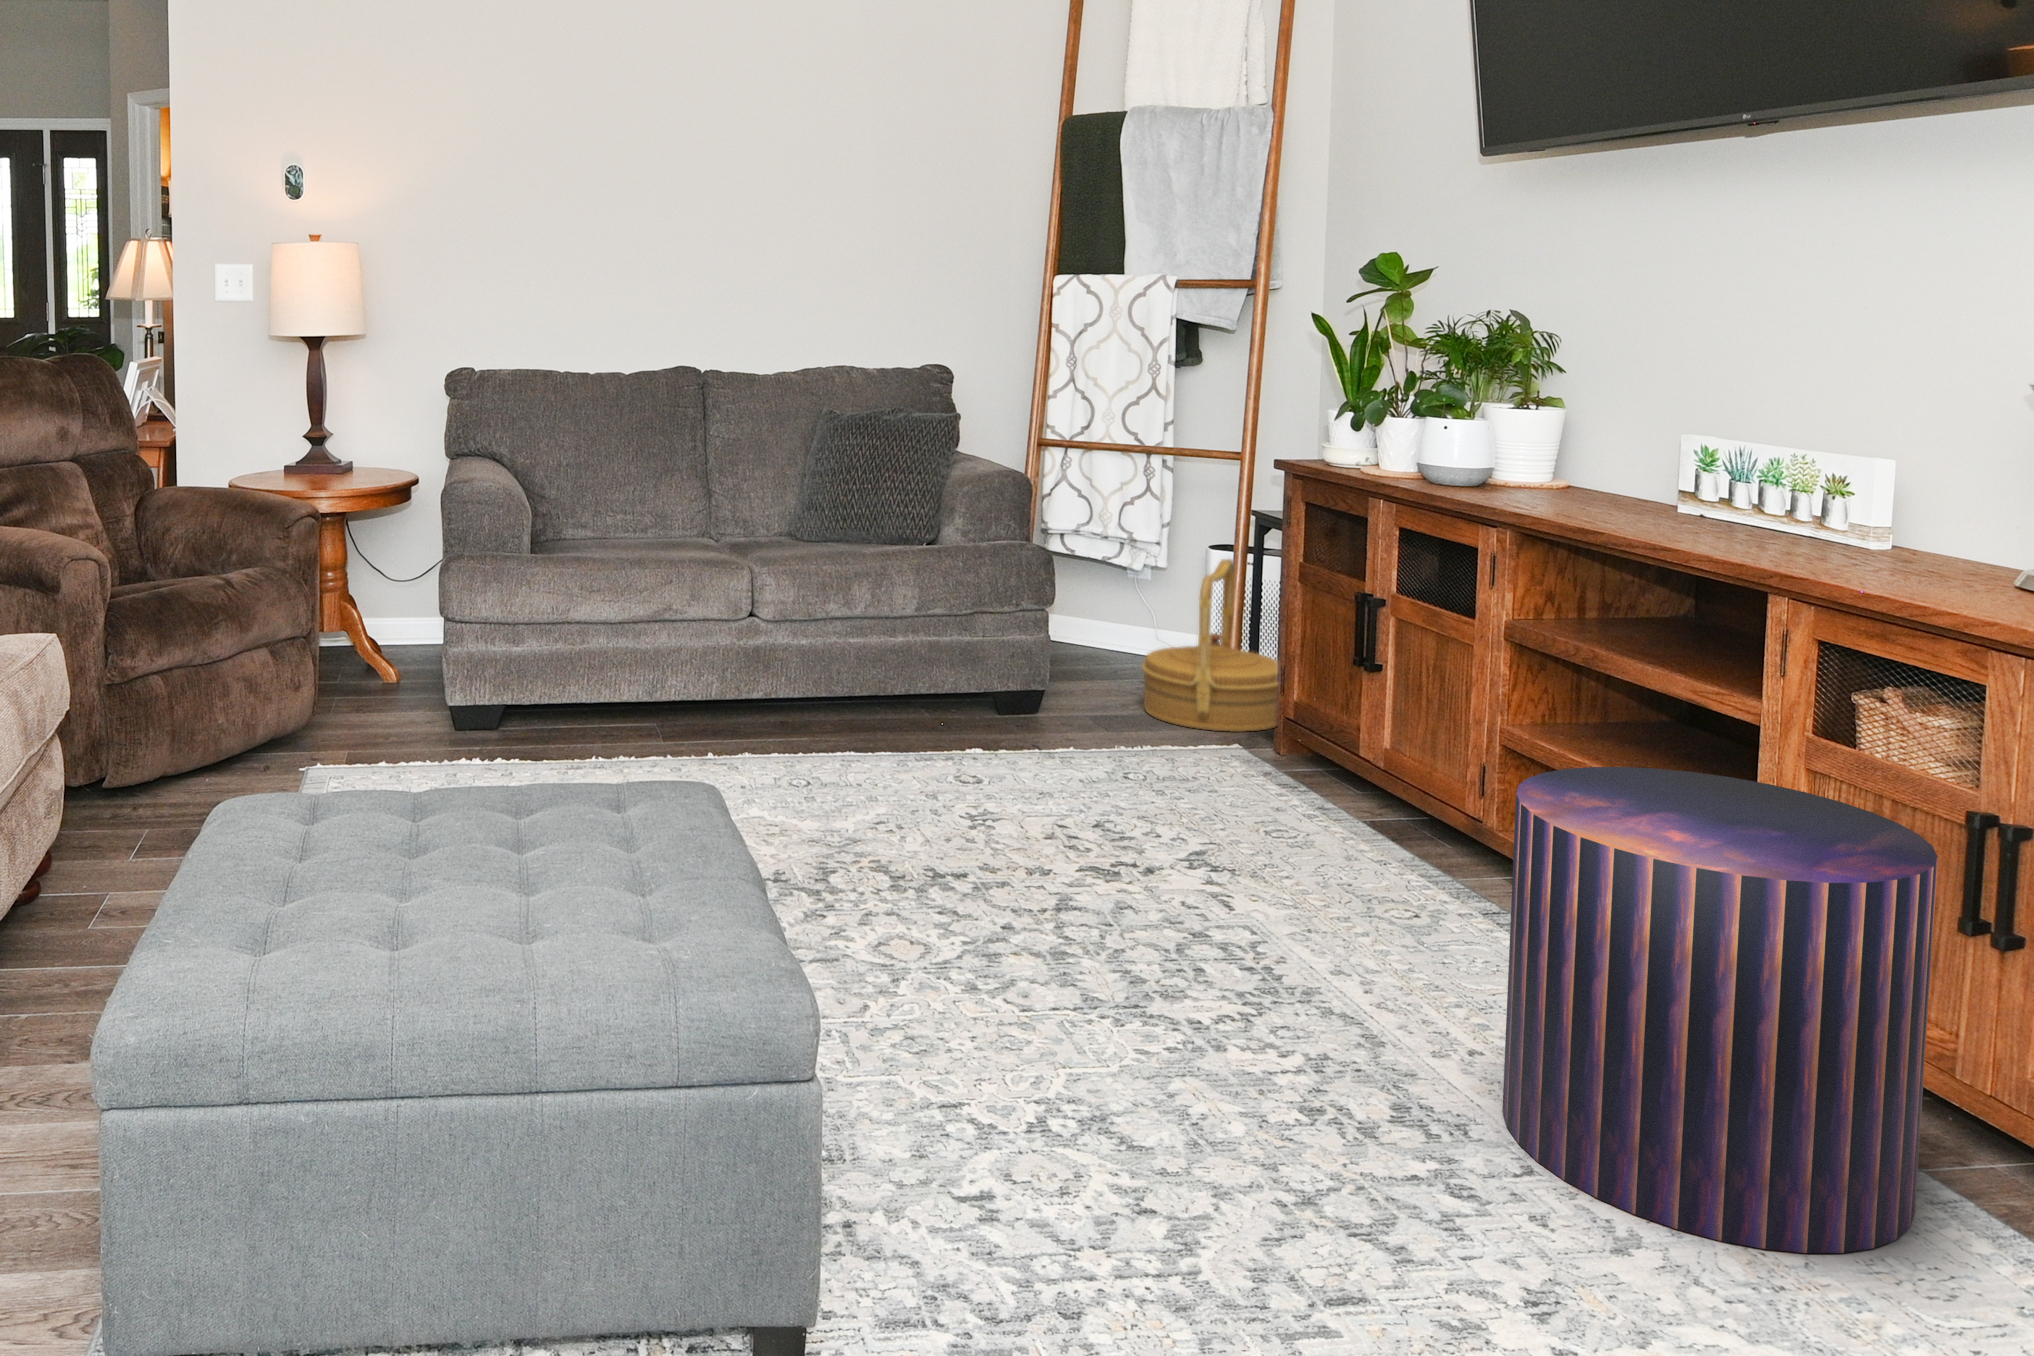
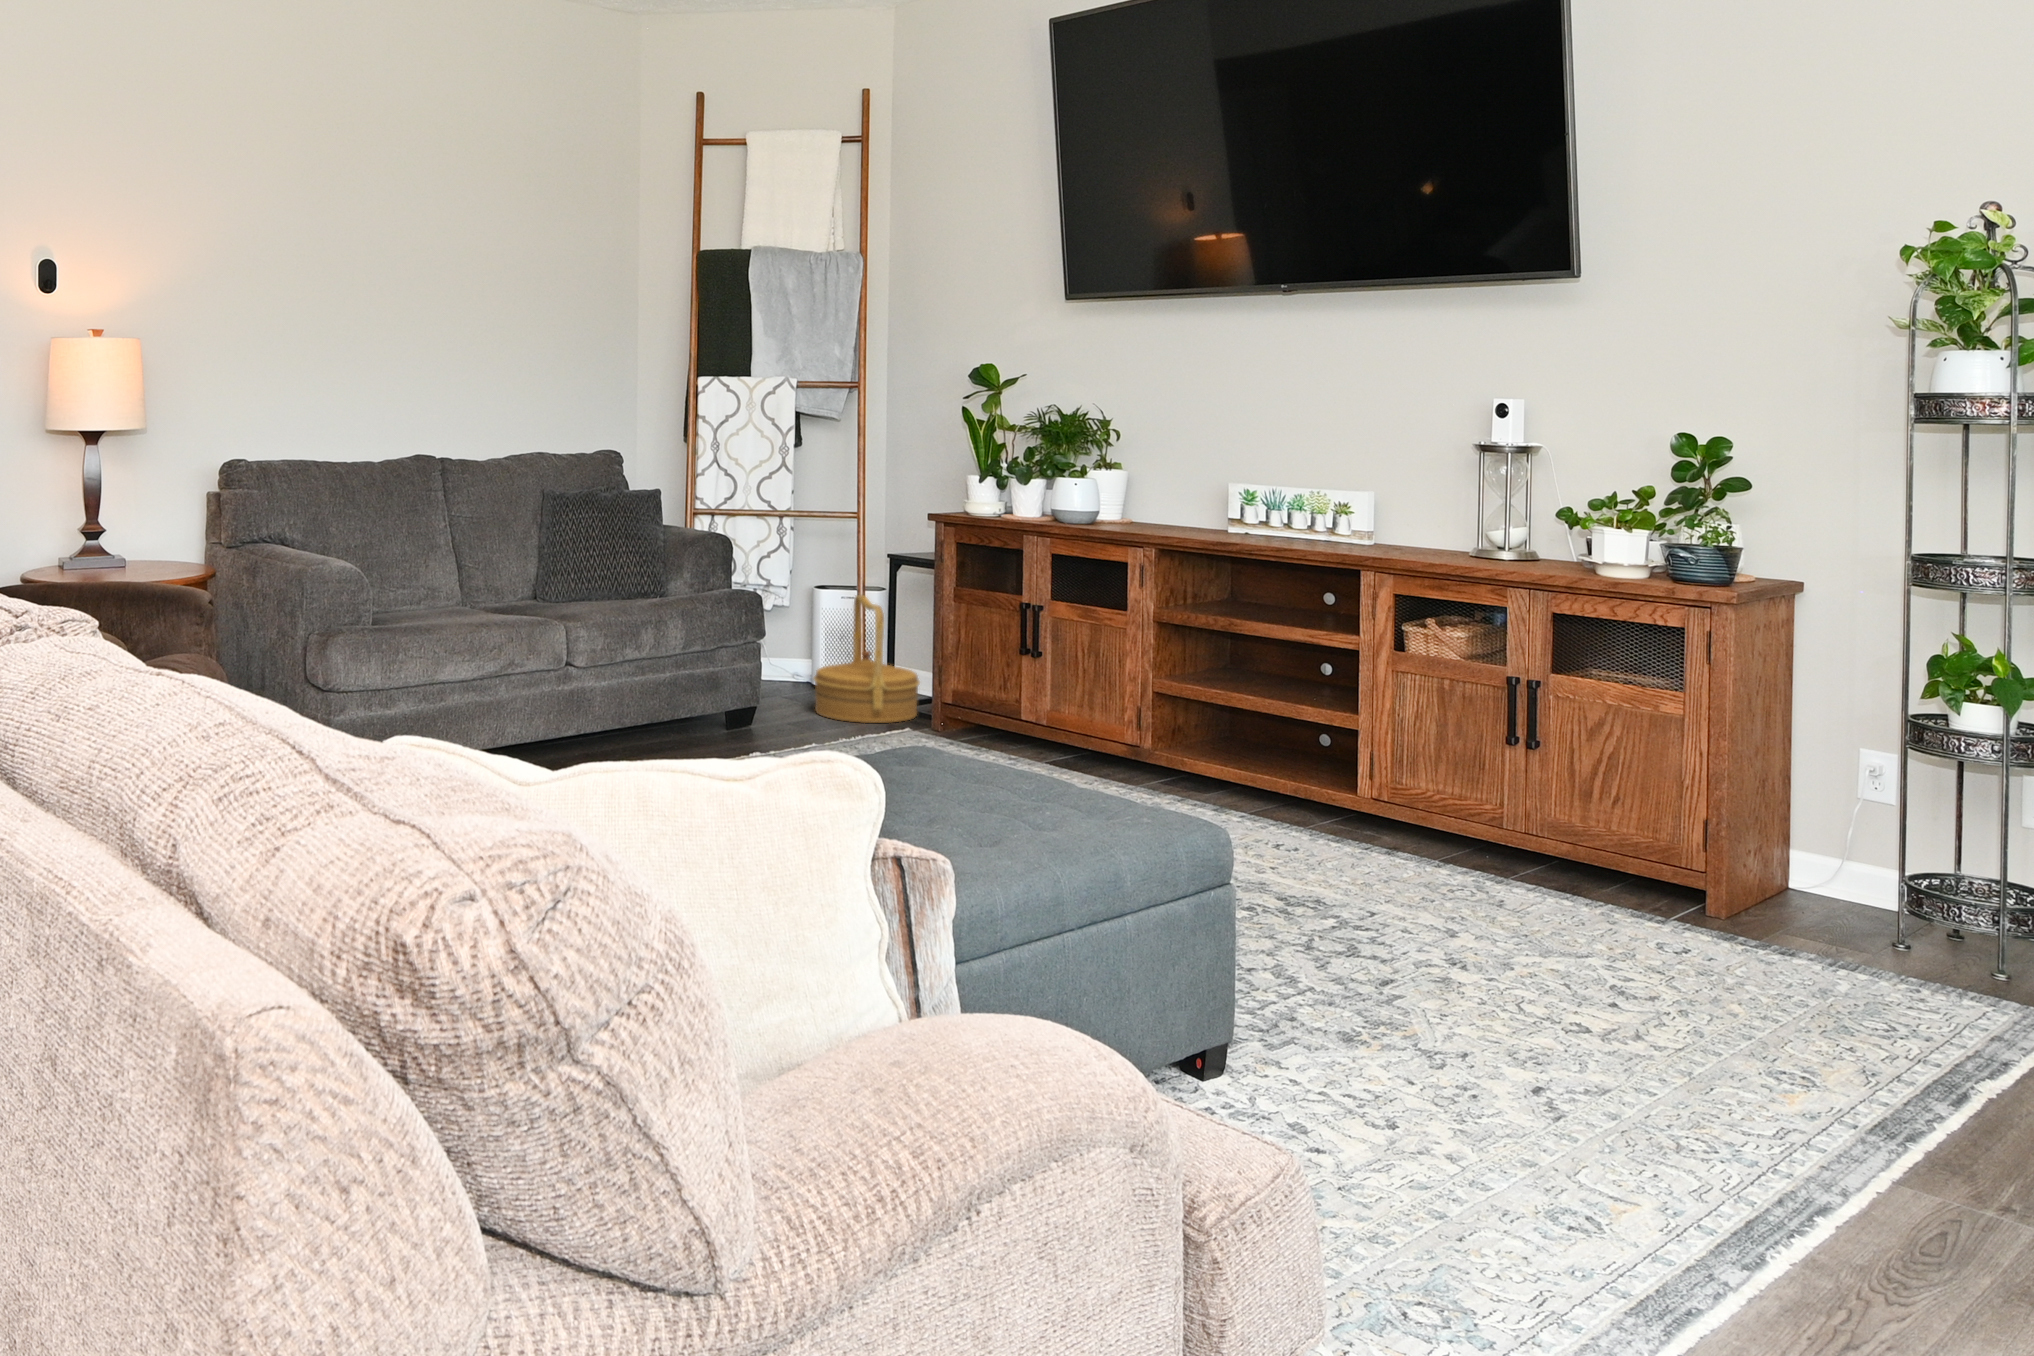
pouf: present [1502,767,1938,1253] -> none [1317,672,1539,915]

